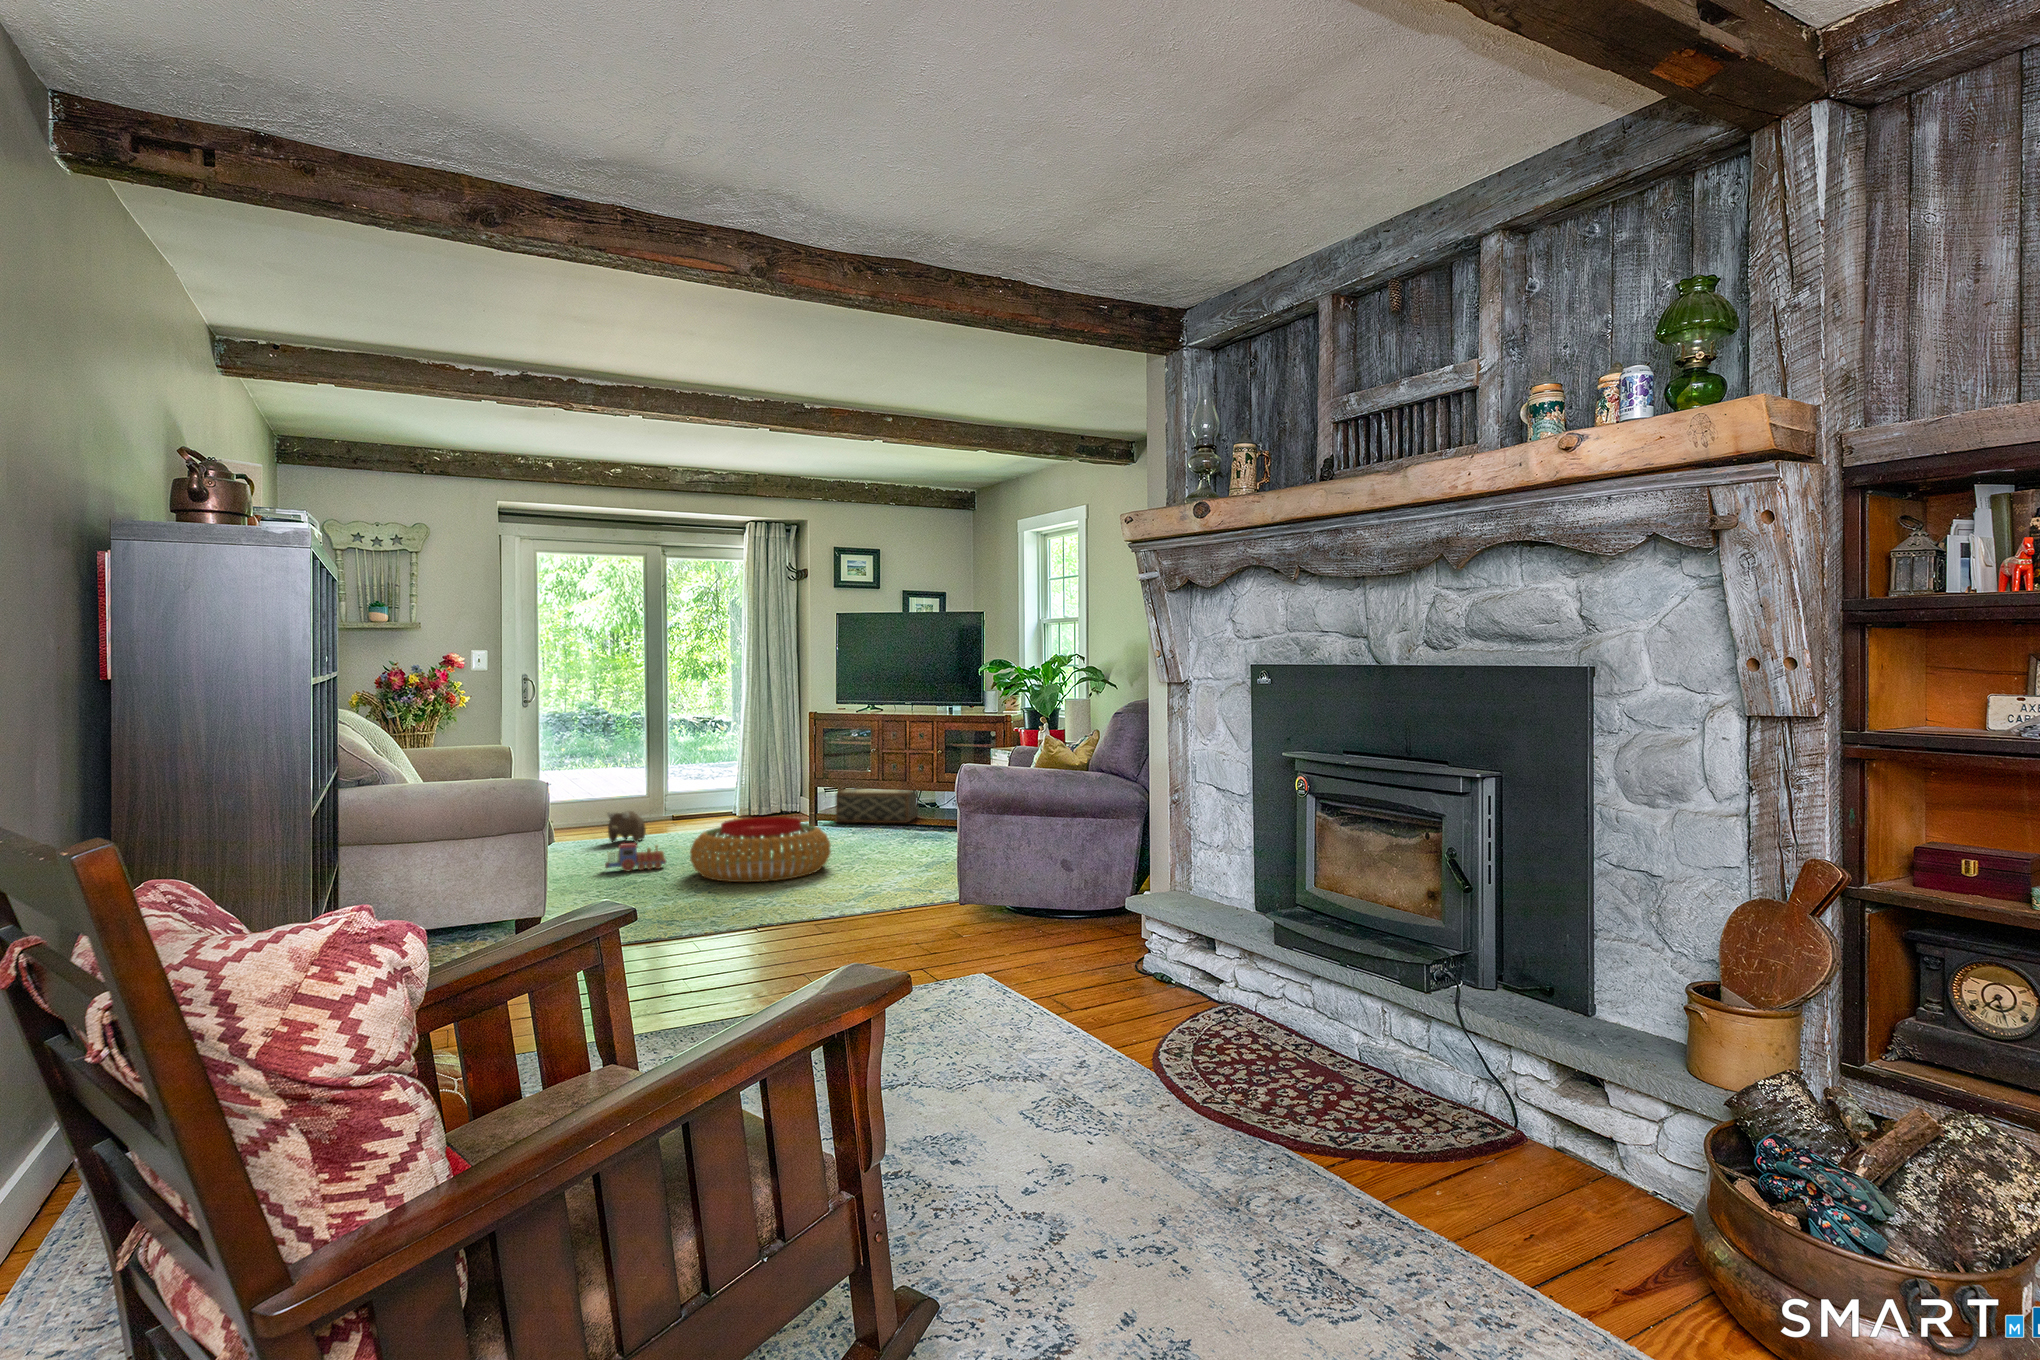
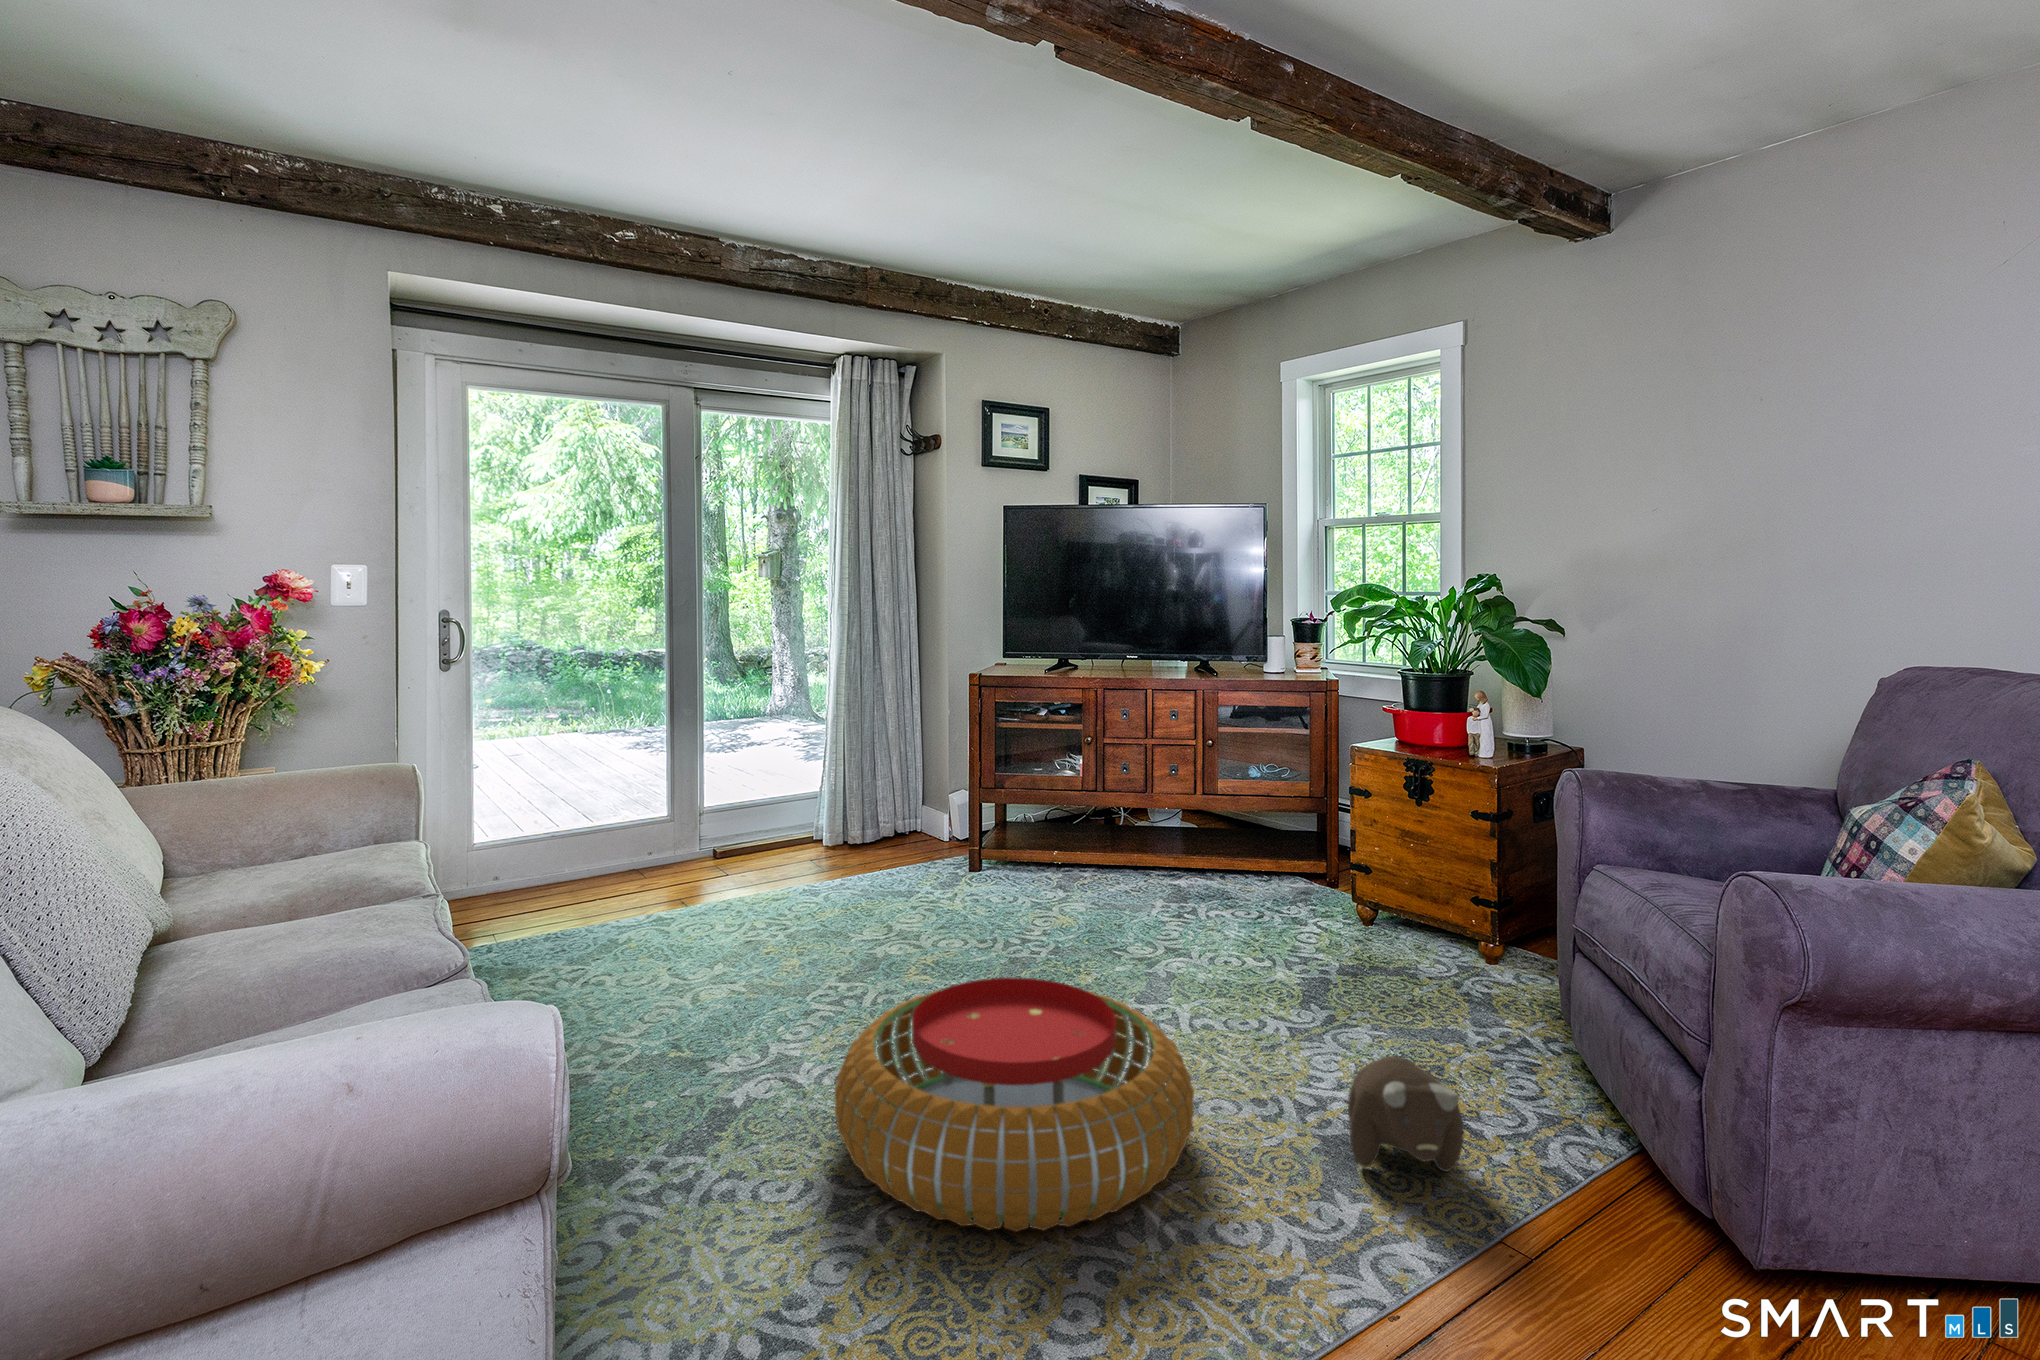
woven basket: present [836,788,918,823] -> none [1022,817,1159,891]
plush toy: present [607,811,646,843] -> present [1348,1056,1464,1171]
toy train: present [605,843,666,871] -> none [609,1045,760,1126]

